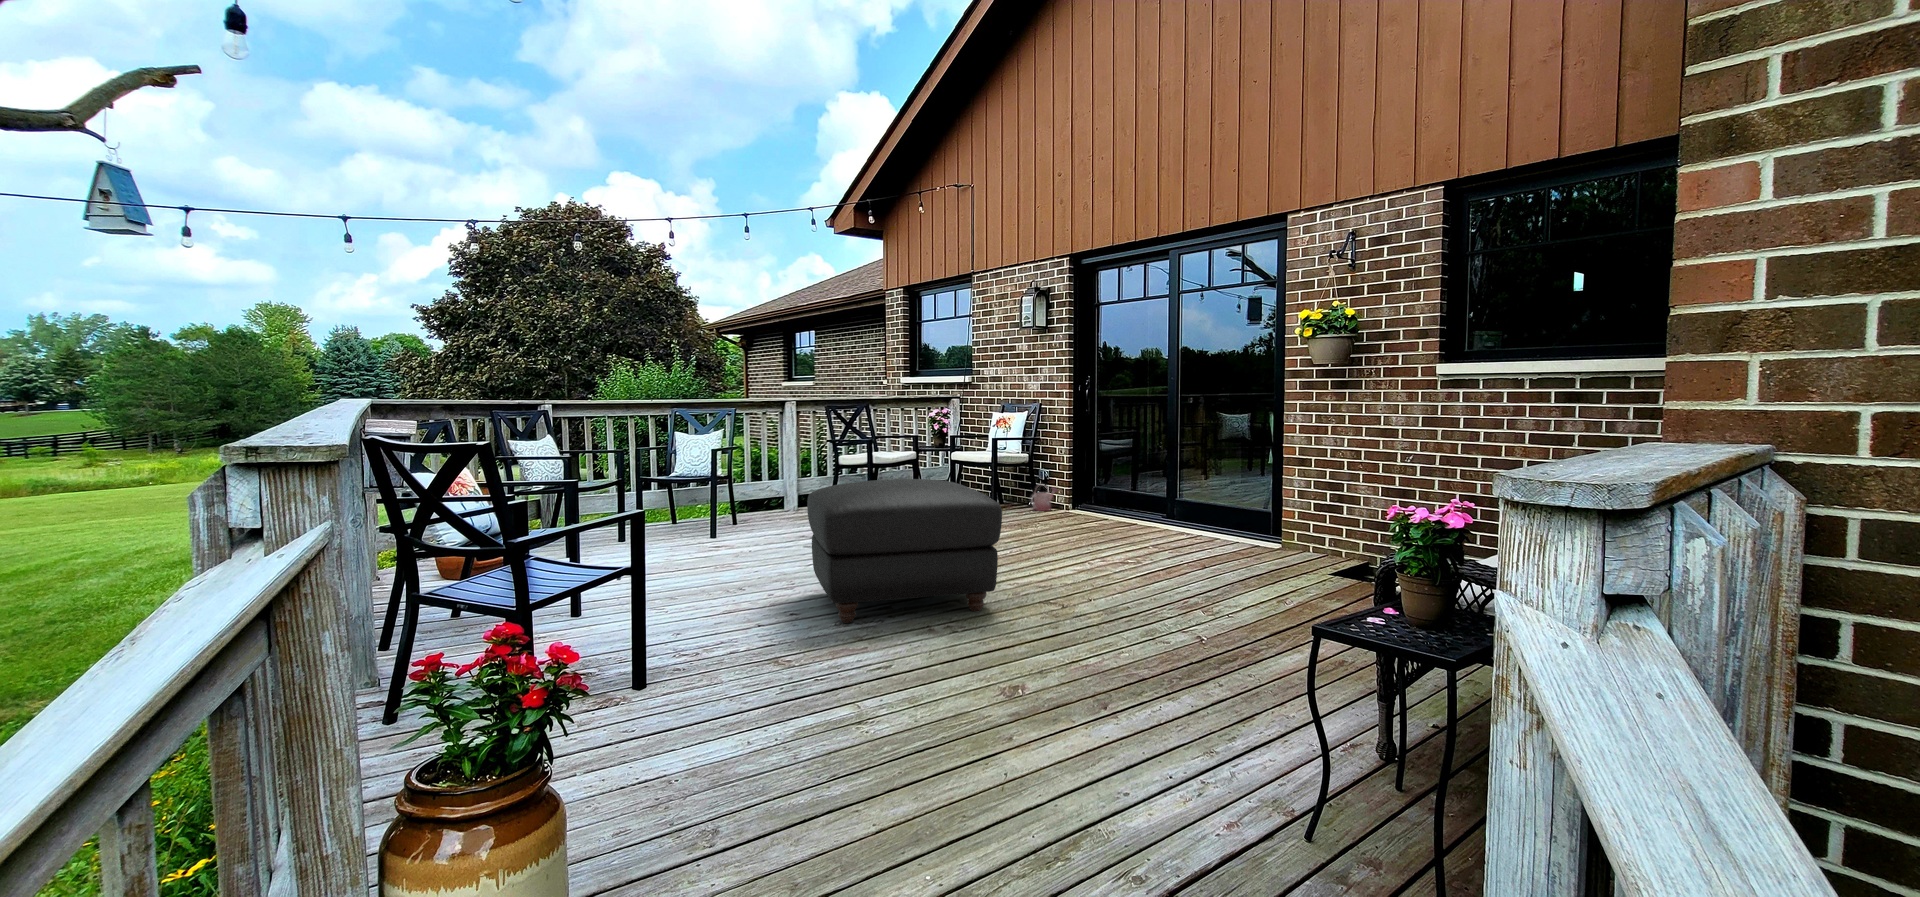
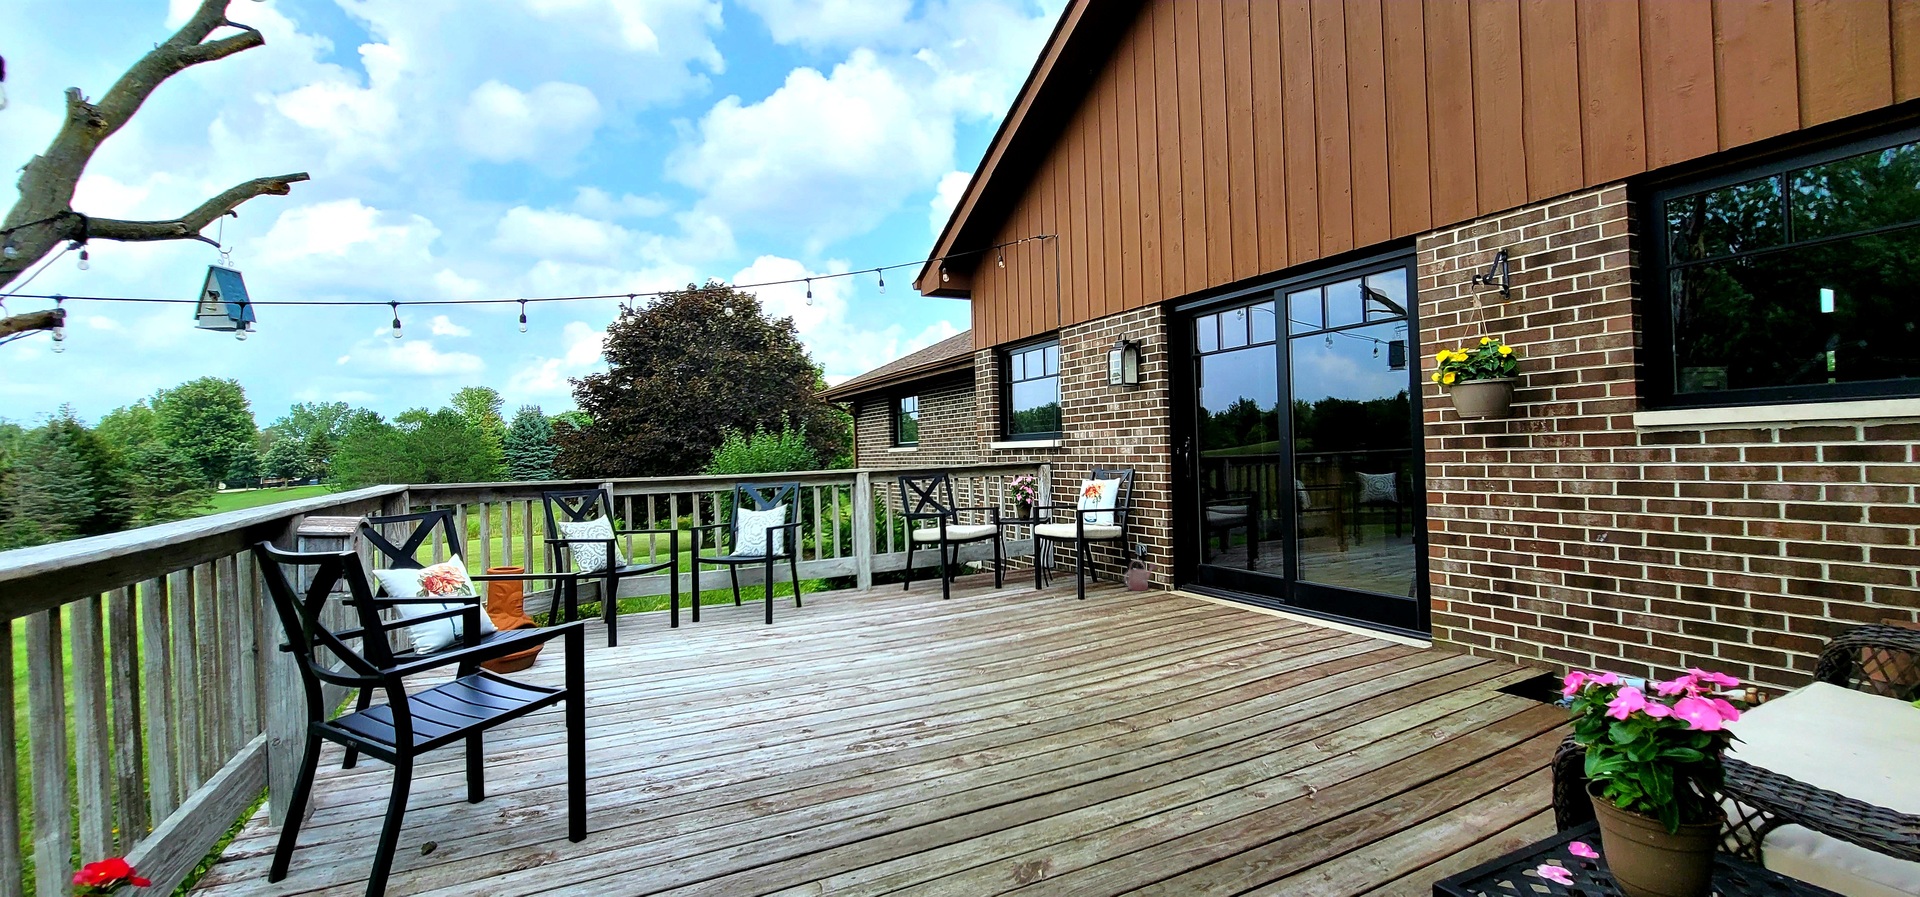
ottoman: present [807,479,1002,623] -> none [829,567,1051,745]

